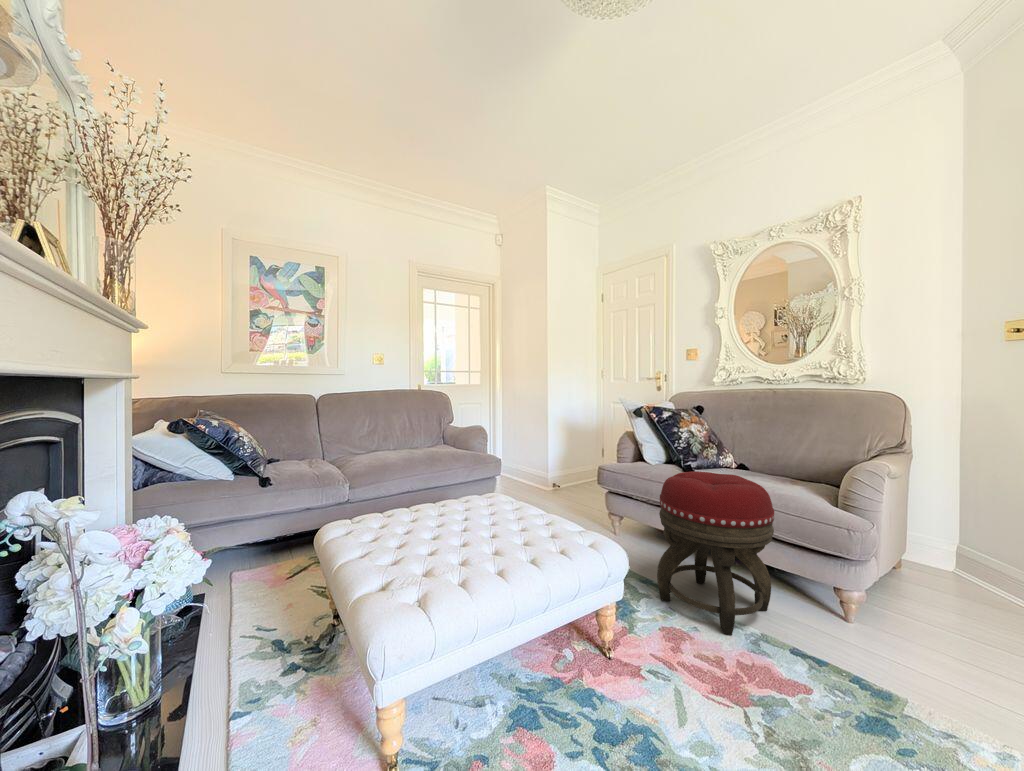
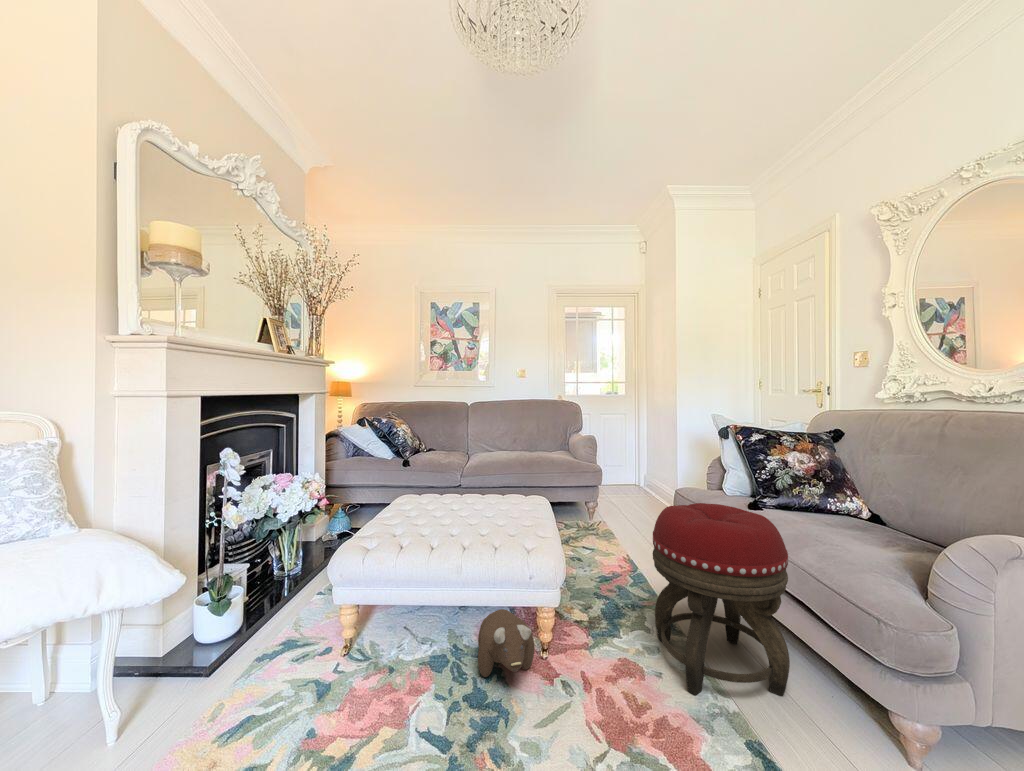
plush toy: none [551,621,642,705] -> present [478,609,534,677]

